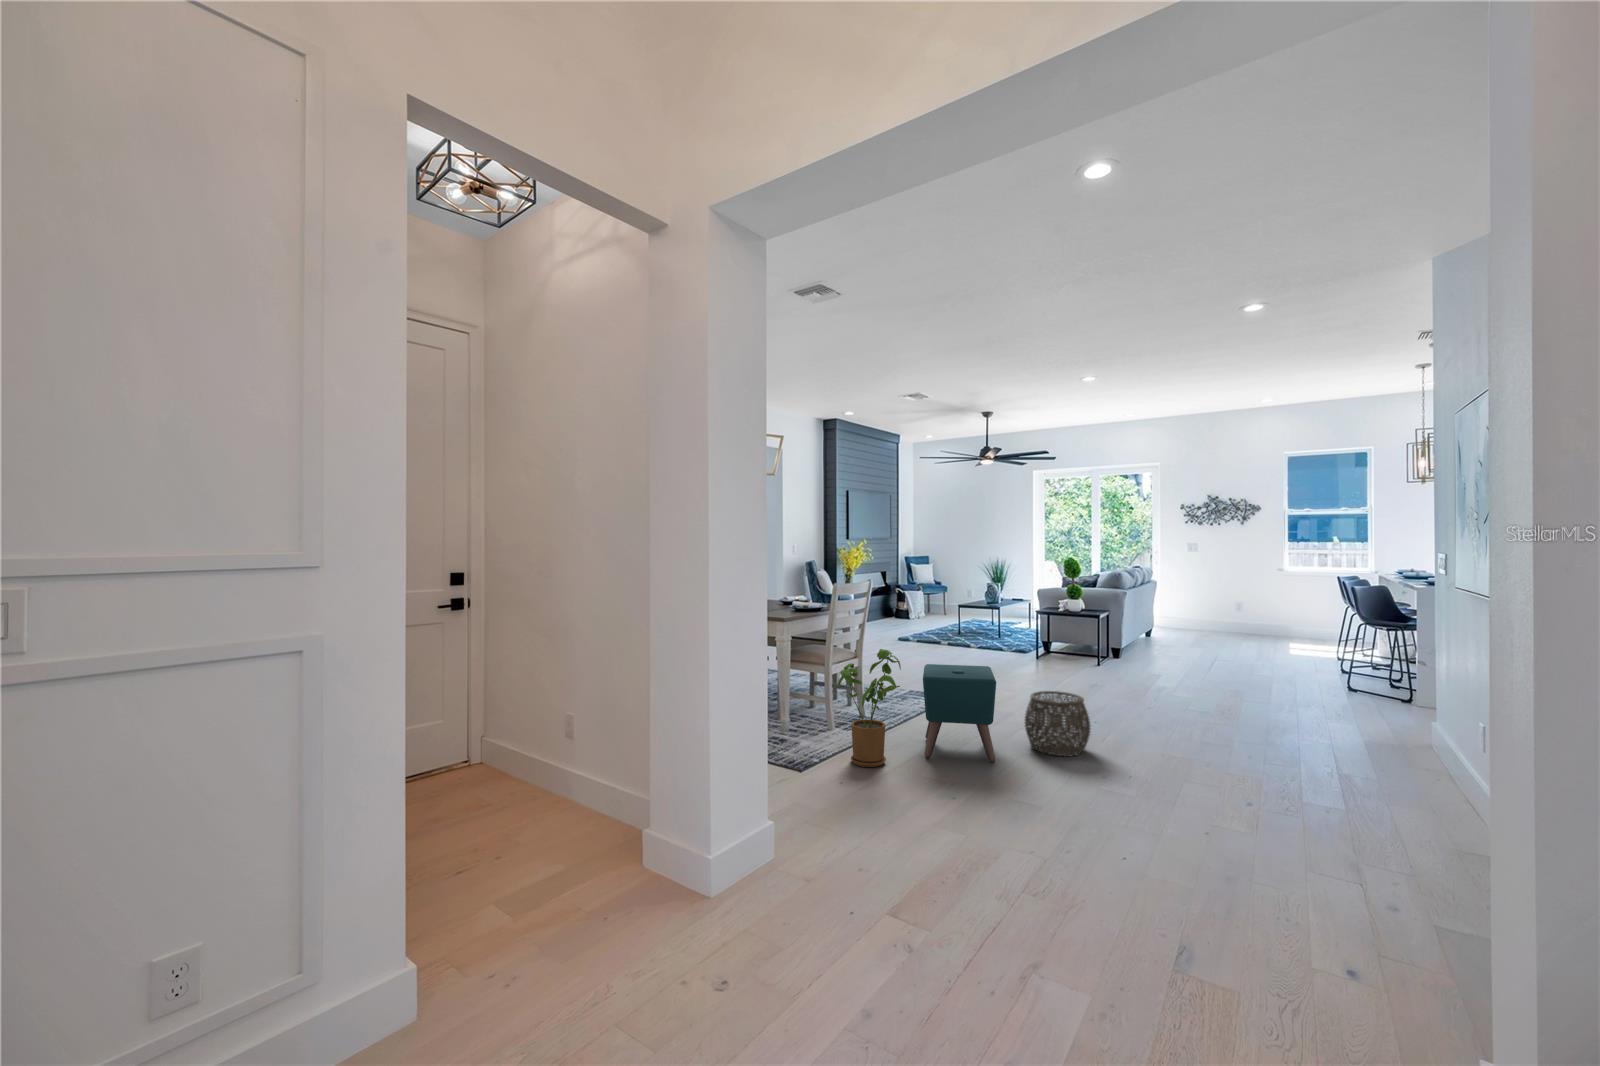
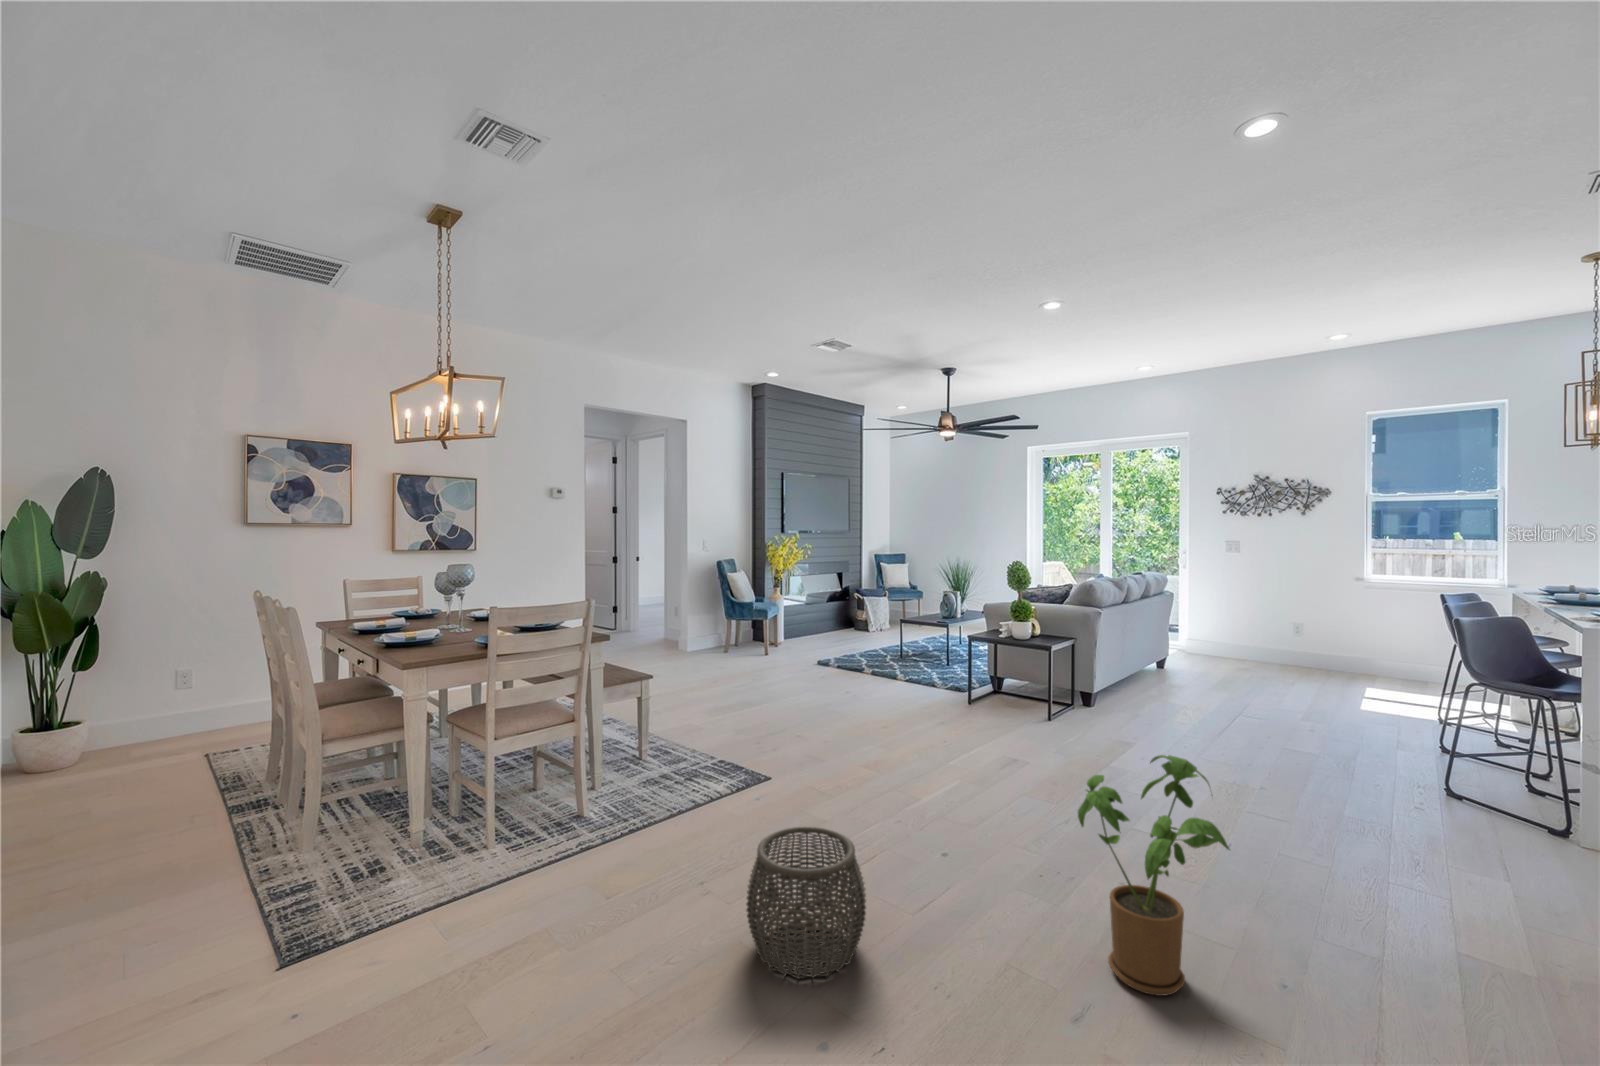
house plant: present [838,649,901,767] -> present [1078,755,1229,996]
ottoman: present [923,664,996,762] -> none [524,765,703,990]

